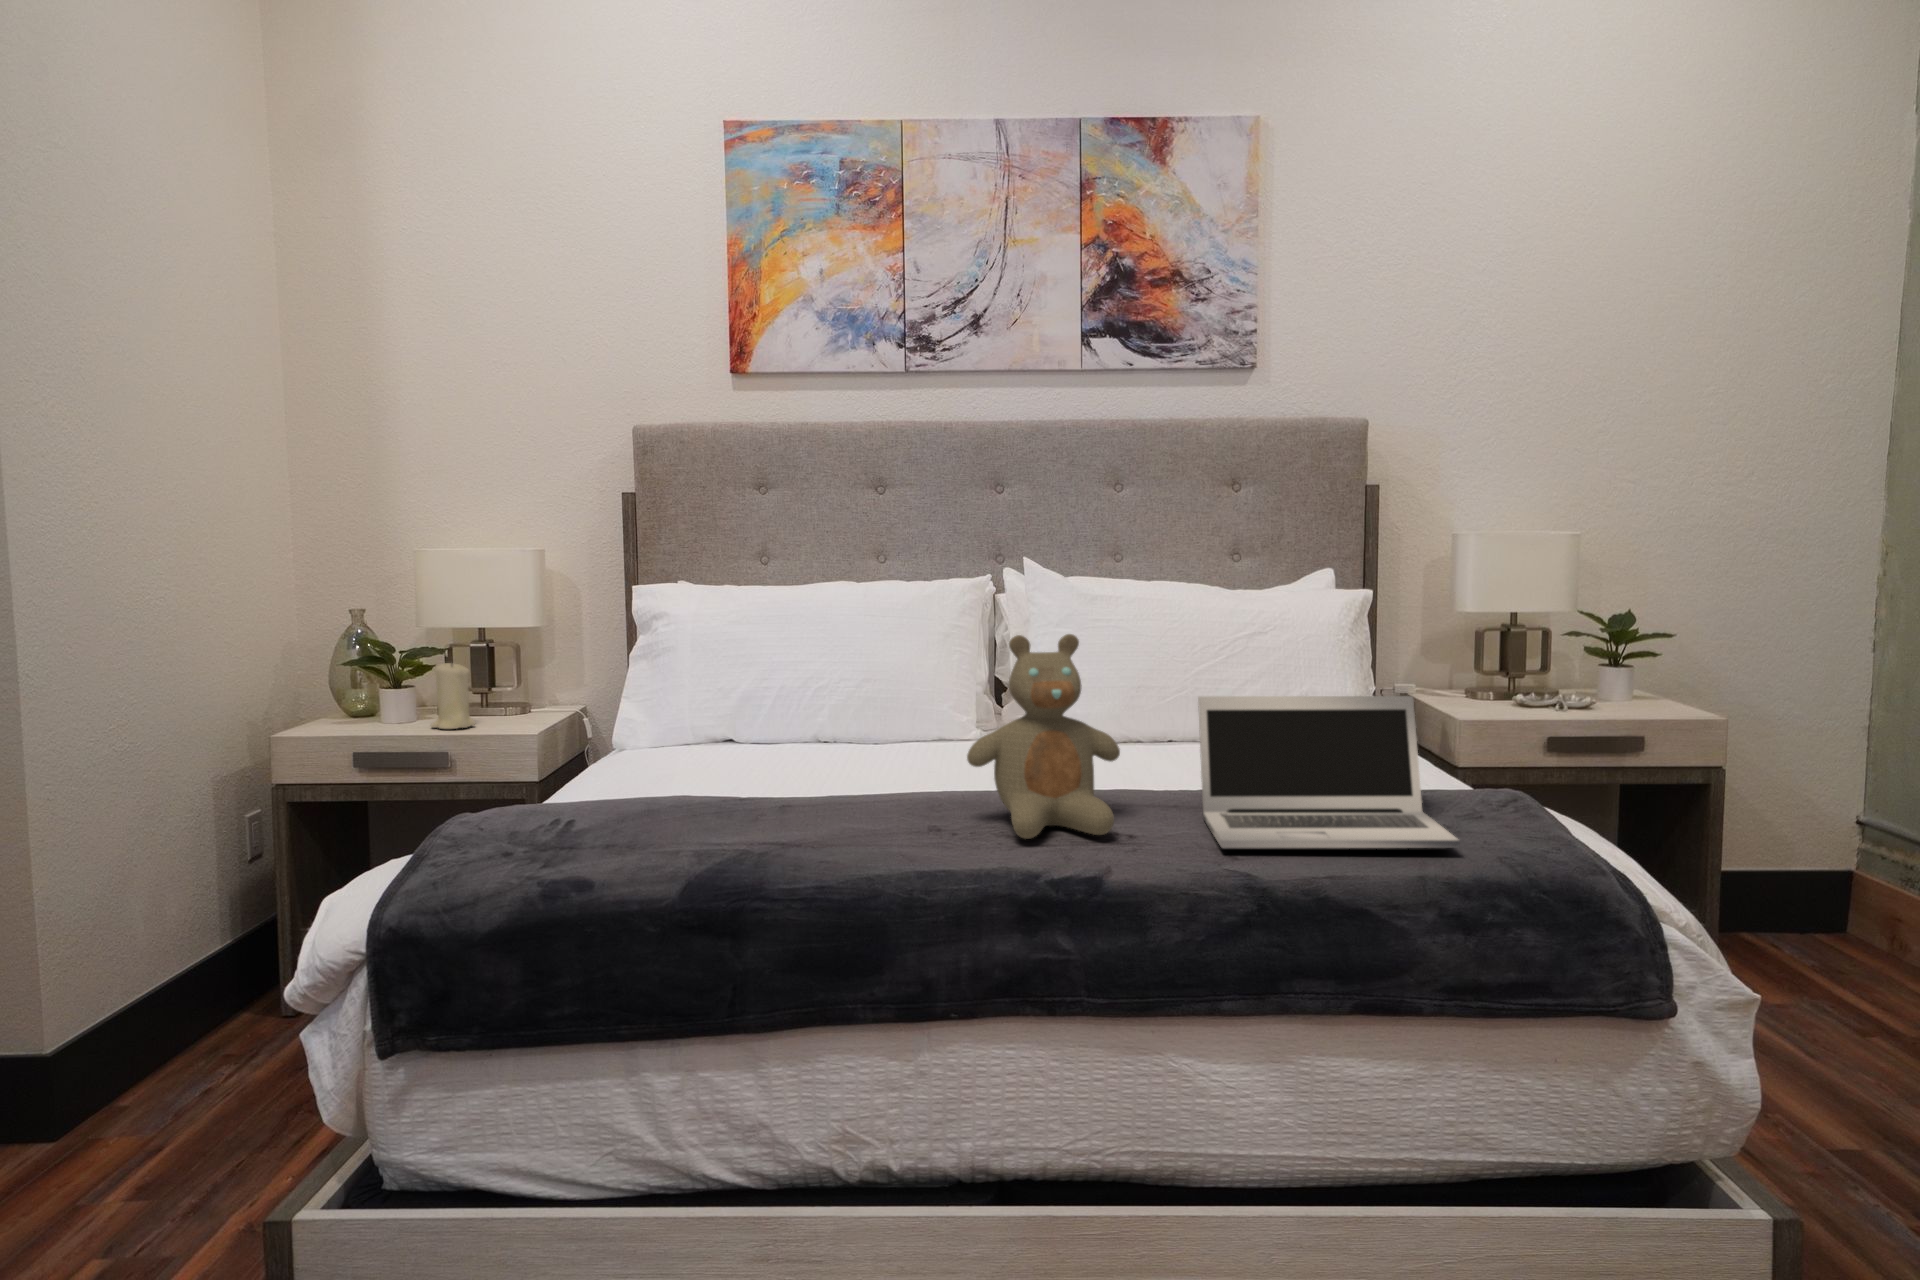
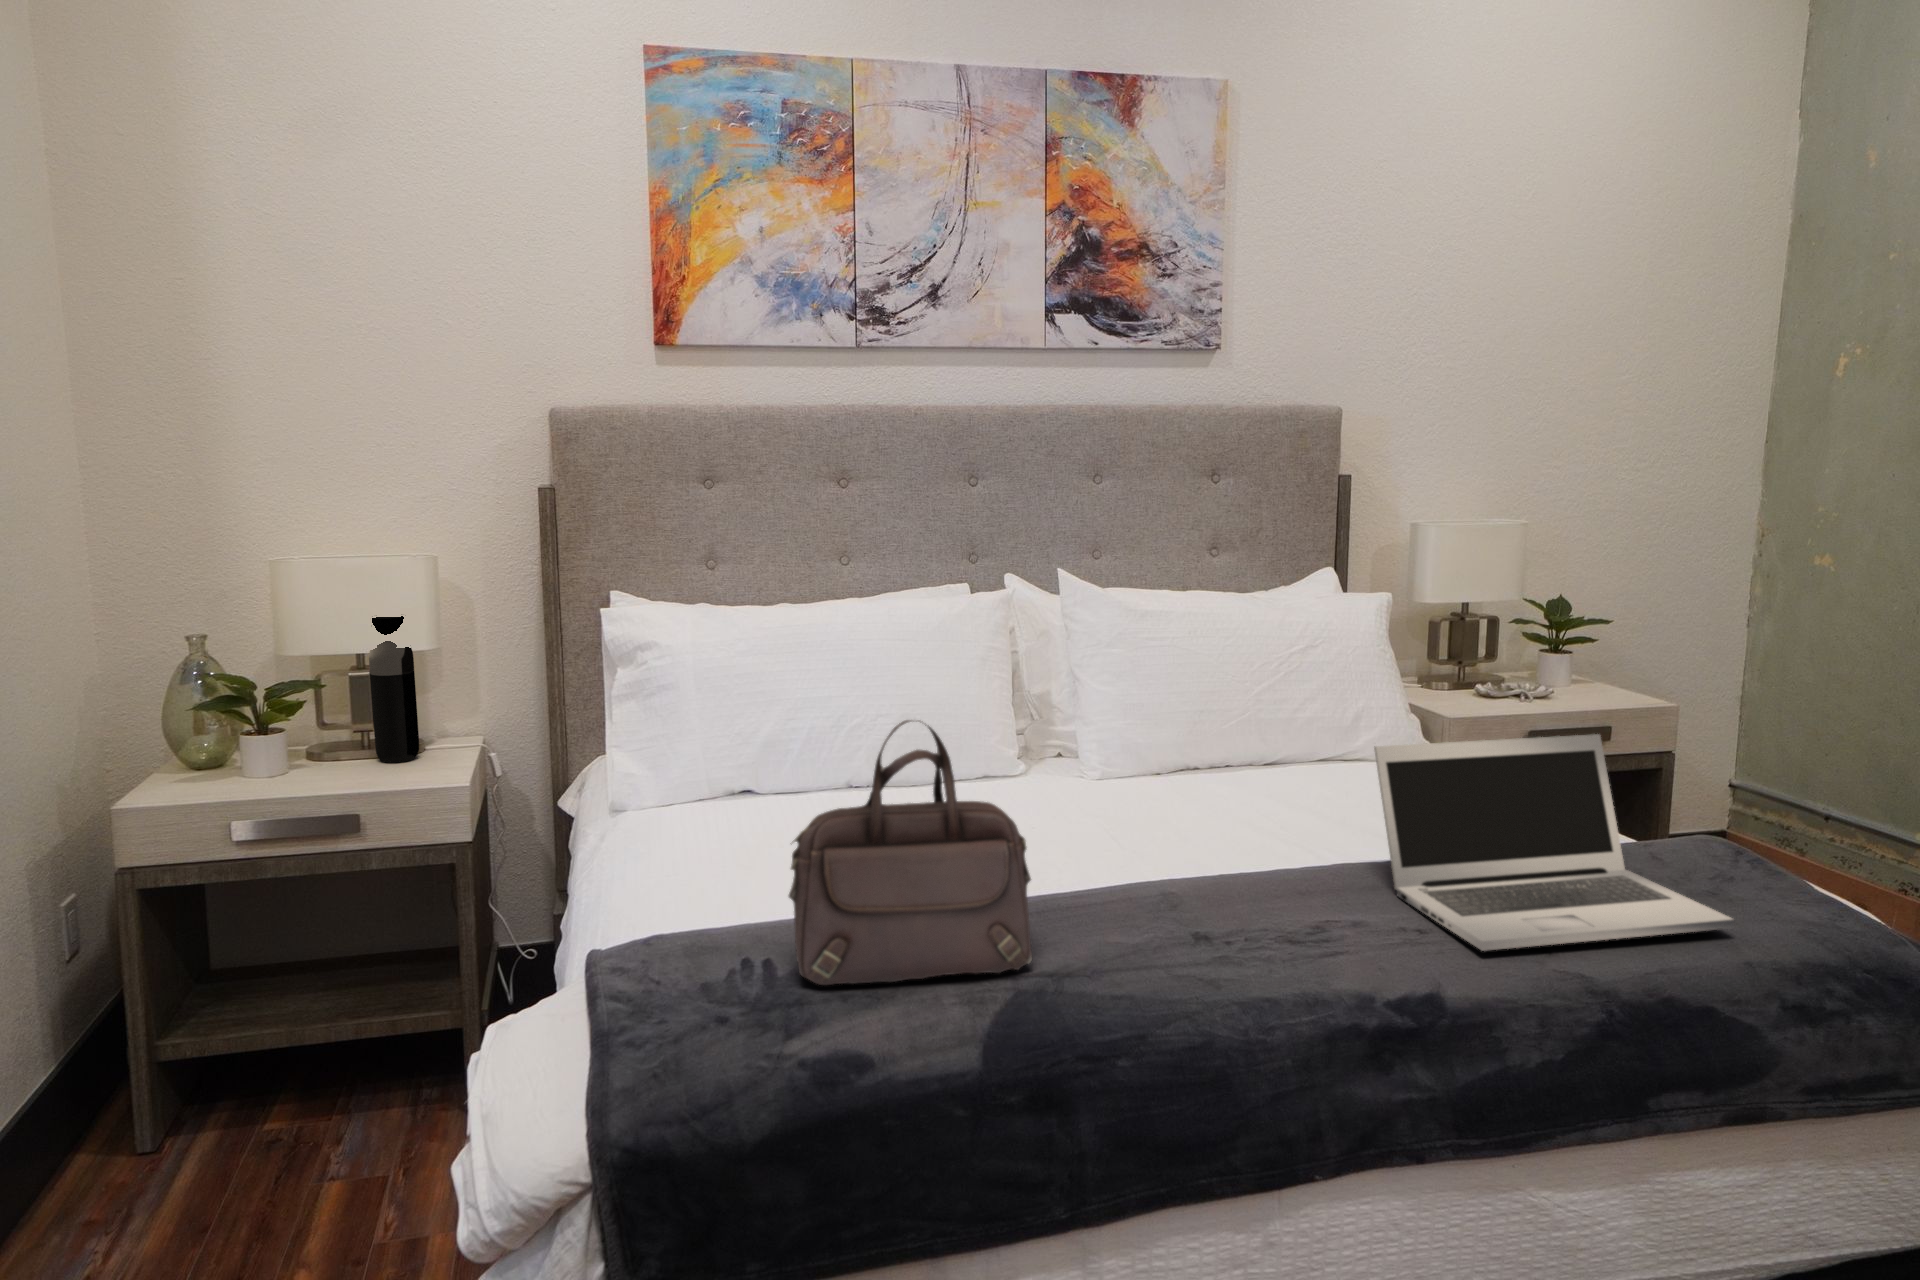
water bottle: none [483,597,520,719] -> present [369,616,419,763]
teddy bear: present [967,634,1120,839] -> none [1137,682,1338,953]
handbag: none [680,643,863,839] -> present [789,720,1032,985]
candle: present [431,662,475,729] -> none [312,698,371,784]

